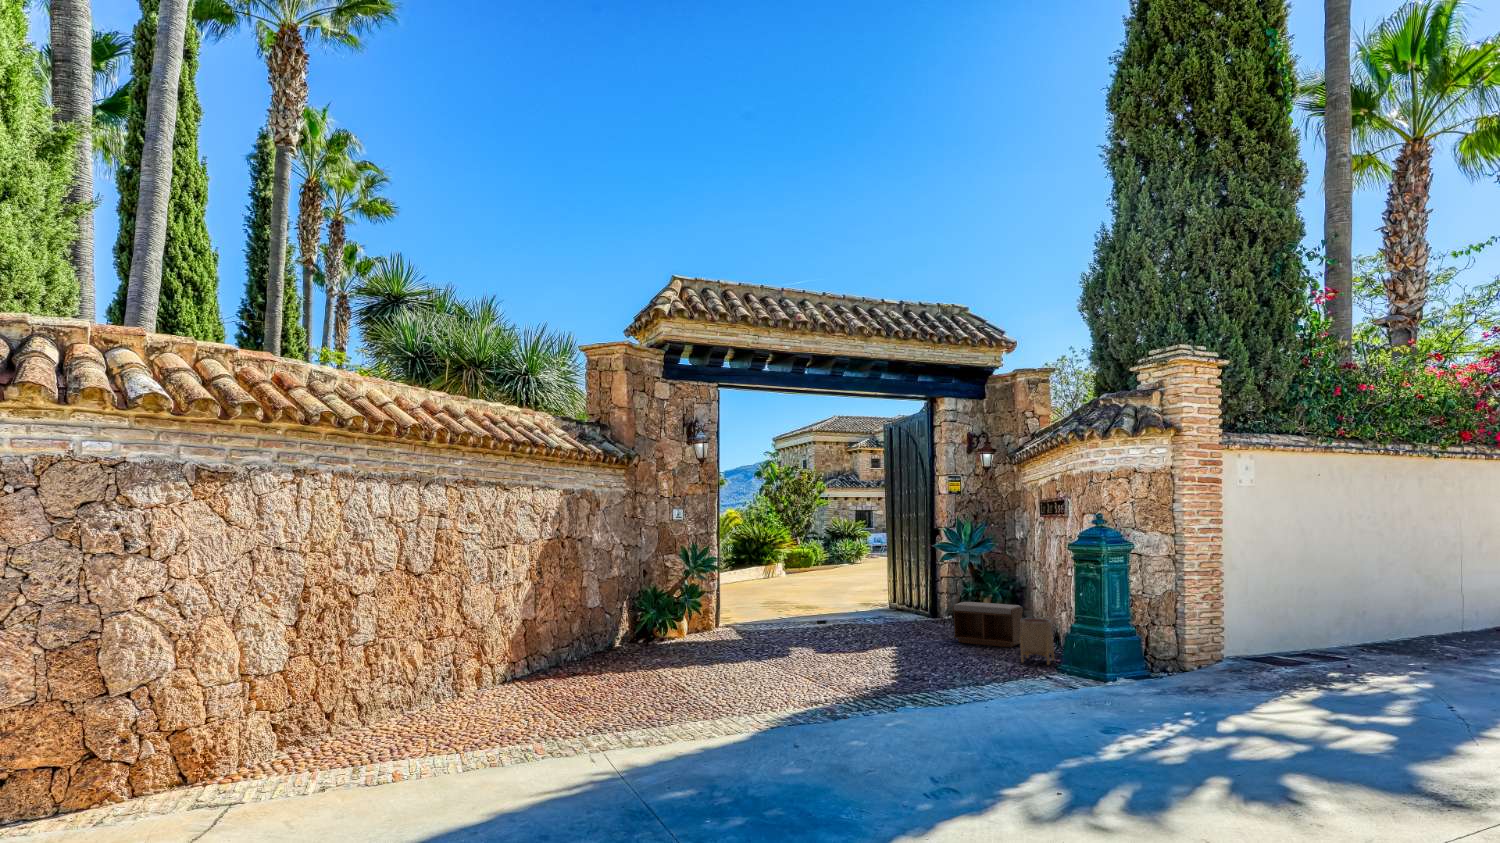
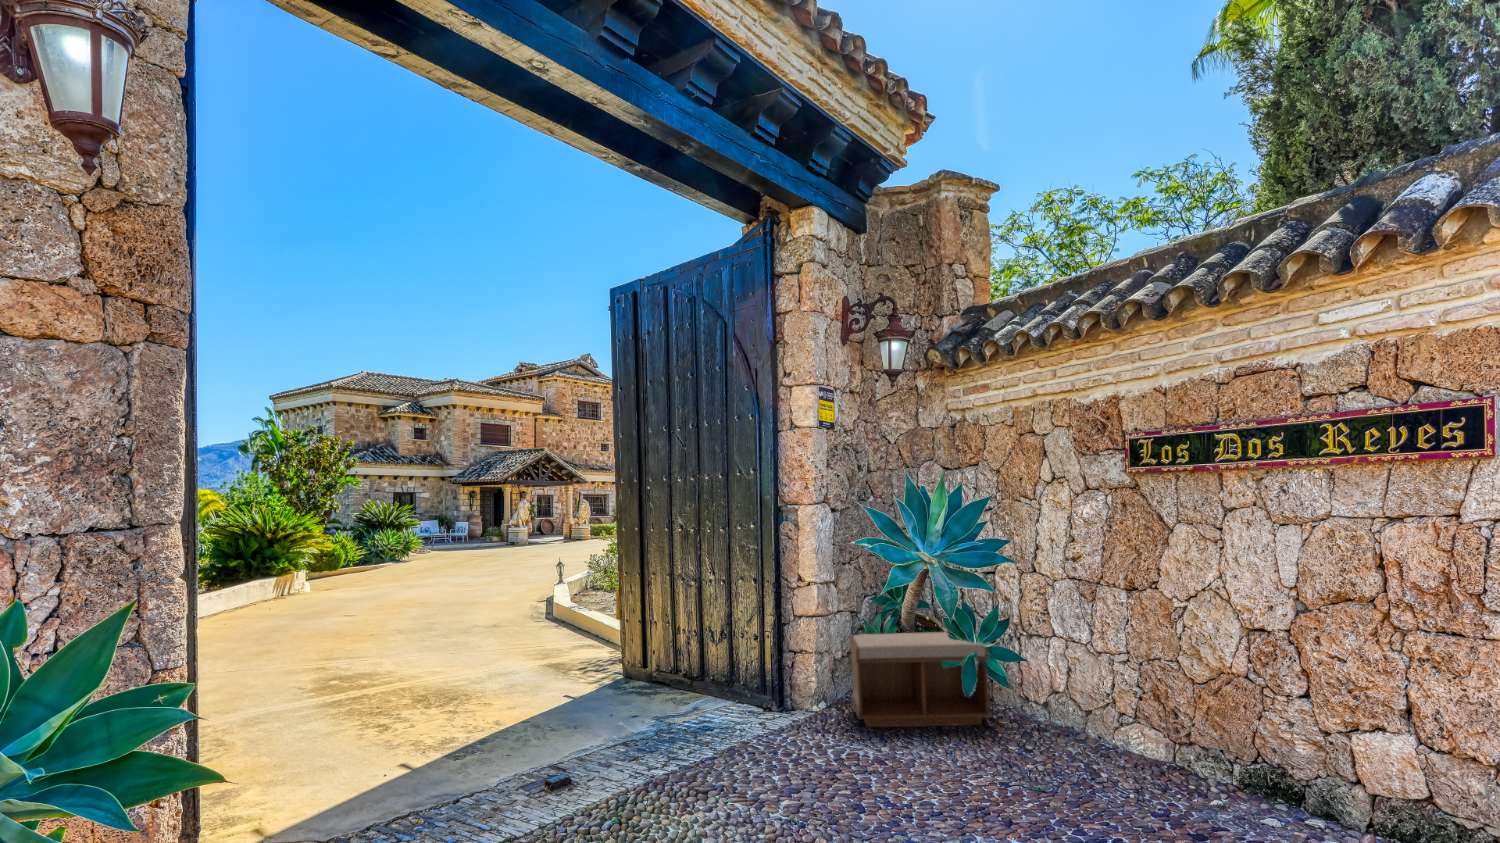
planter: present [1020,618,1054,665] -> none [1098,669,1196,785]

